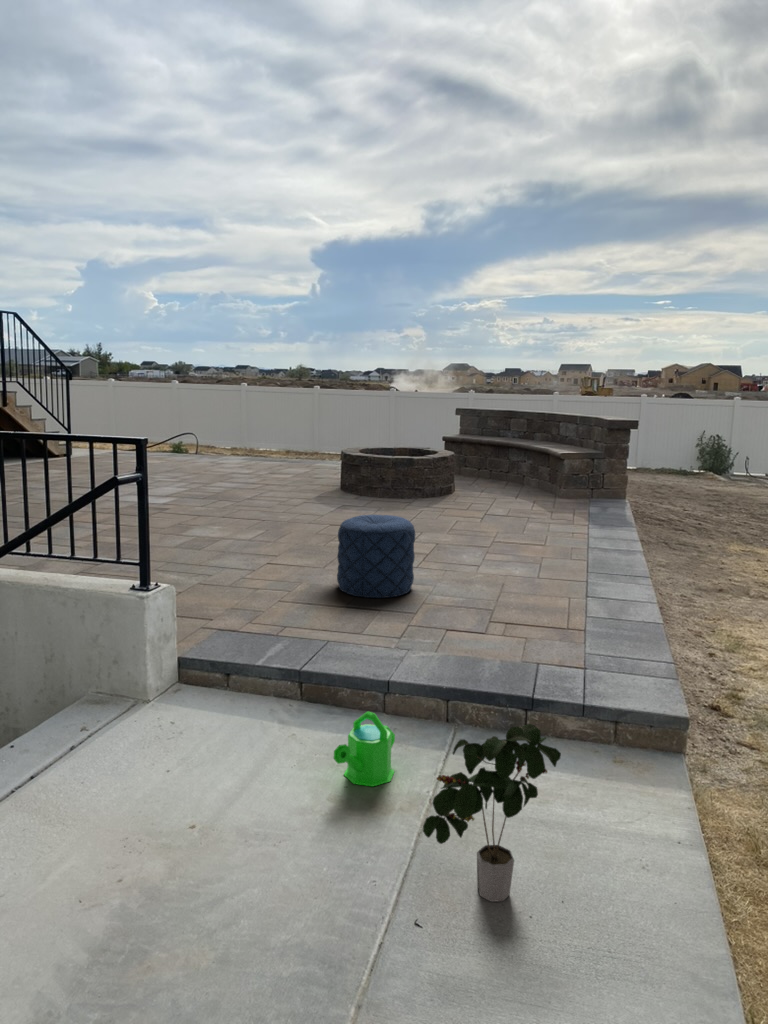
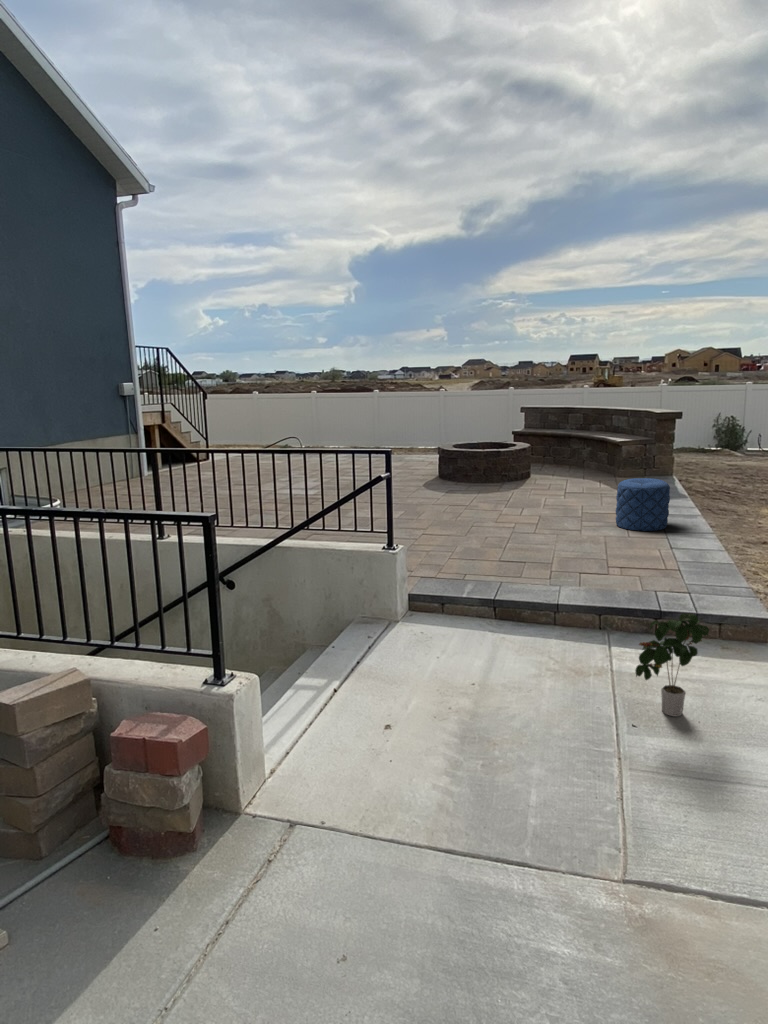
pouf: present [337,515,415,598] -> present [616,478,670,531]
watering can: present [334,712,395,786] -> none [548,618,581,664]

